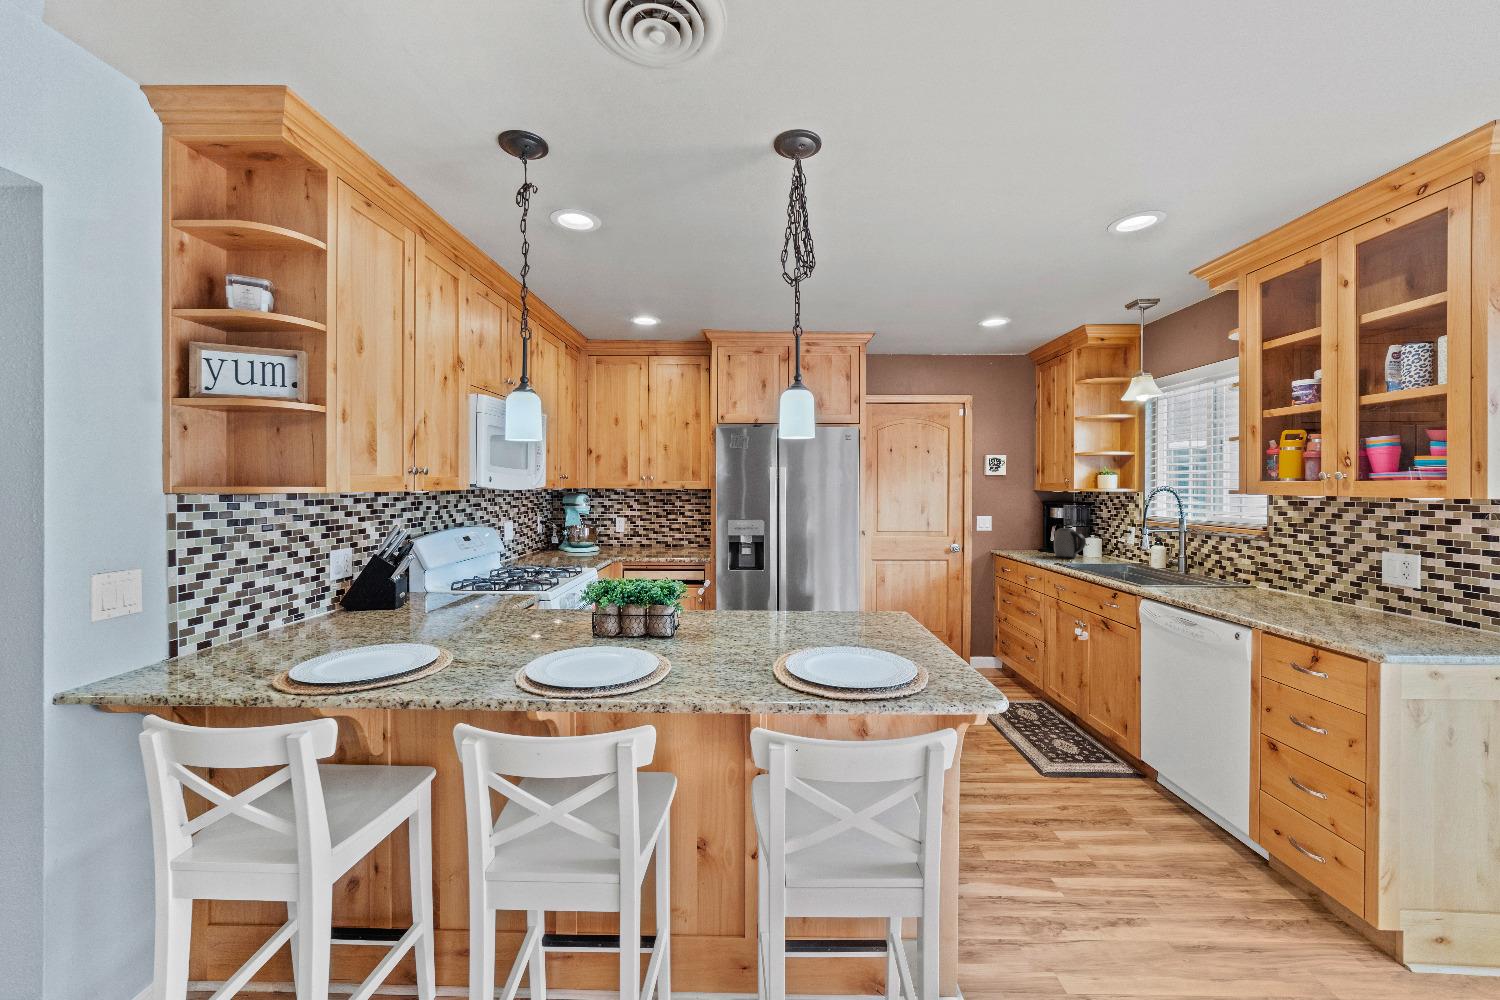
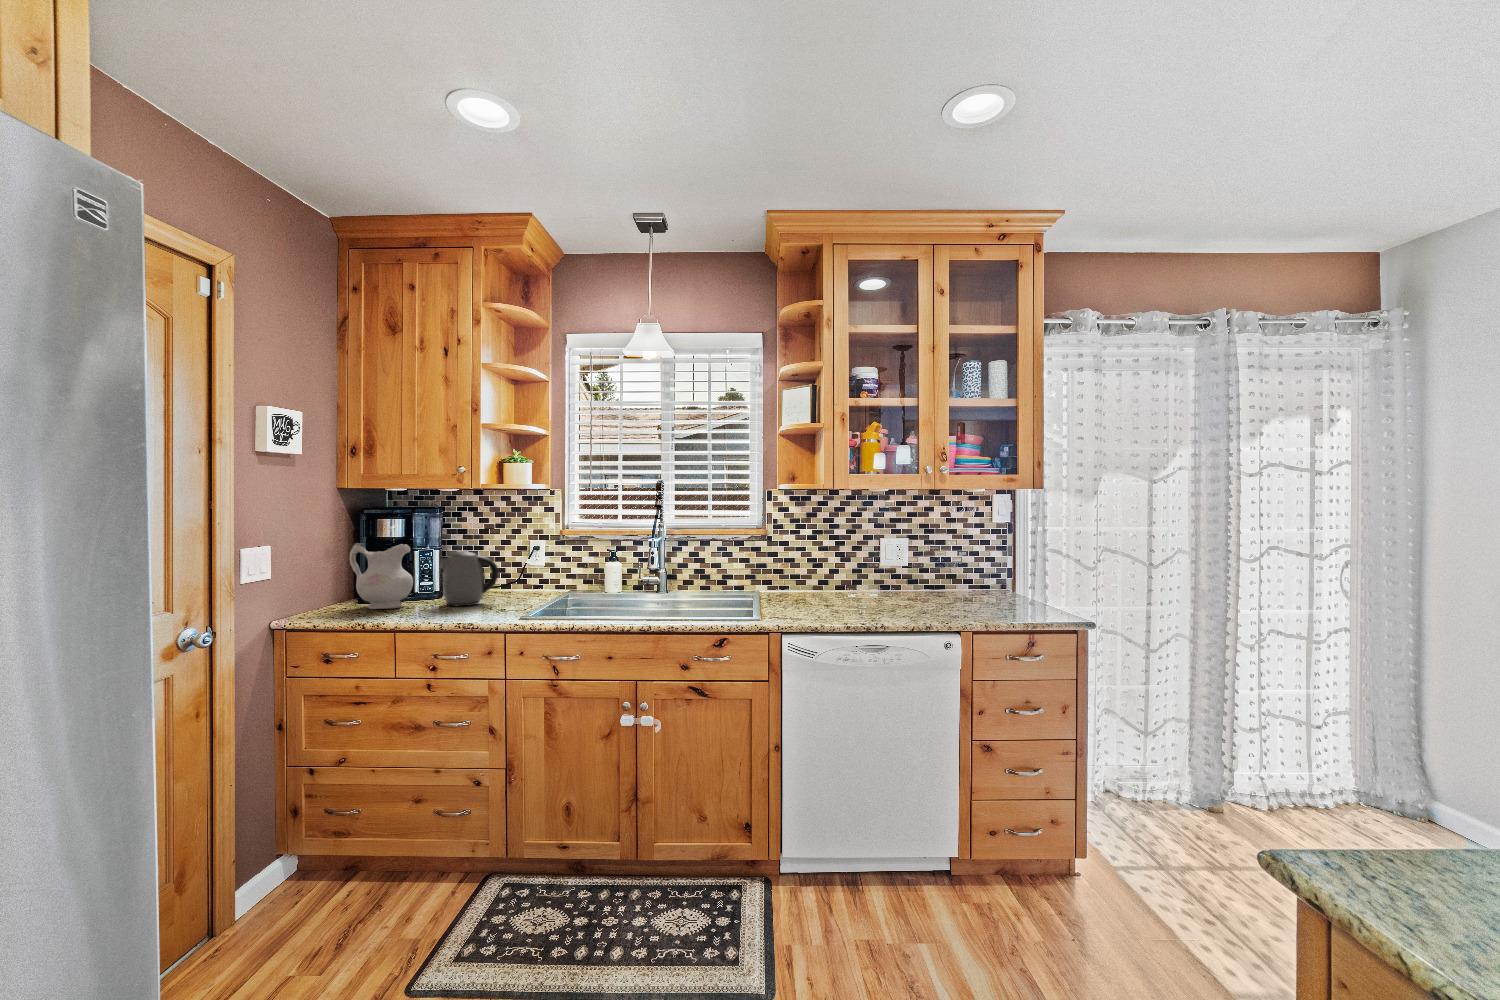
ceramic pitcher: none [1020,519,1049,553] -> present [350,543,413,609]

